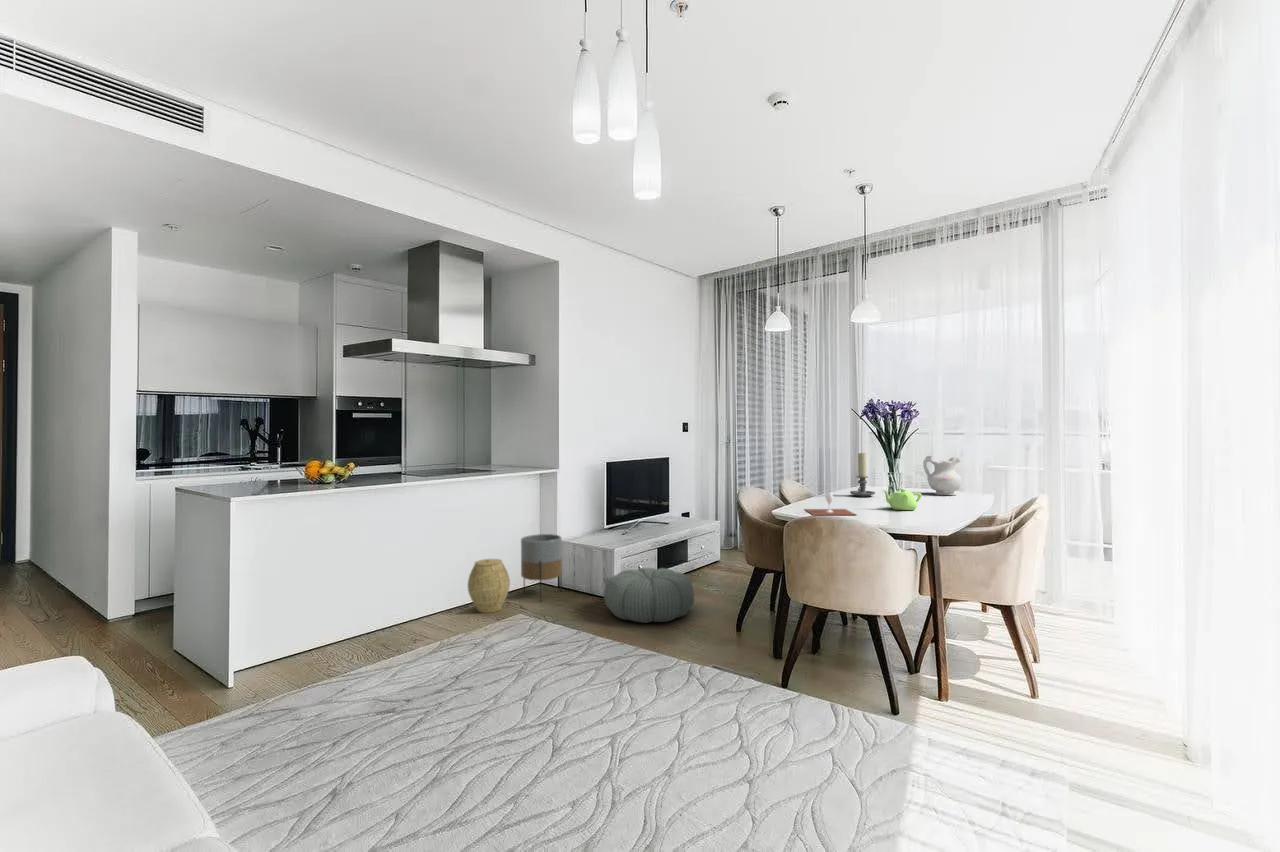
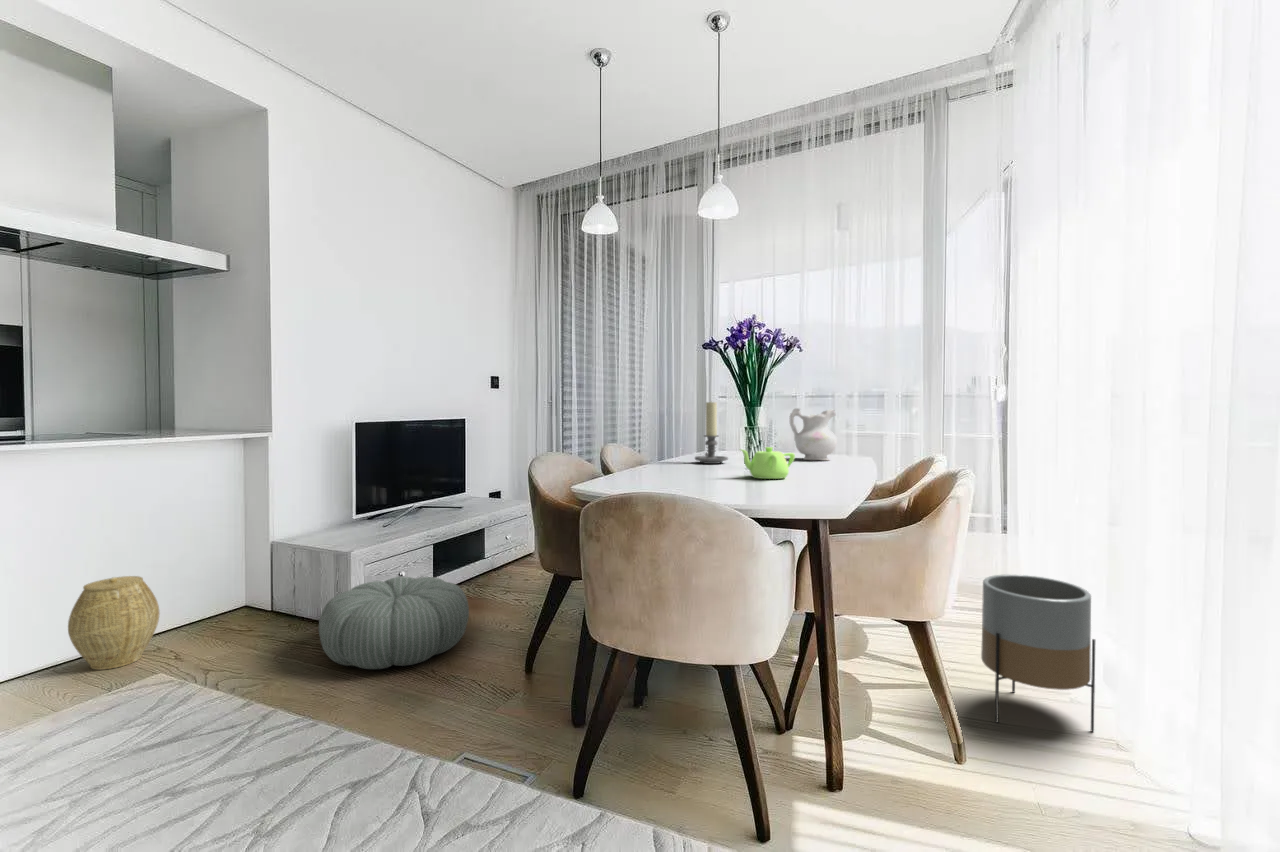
wine glass: present [806,493,855,515] -> none [623,453,702,489]
planter: present [521,534,562,594] -> present [981,574,1095,731]

